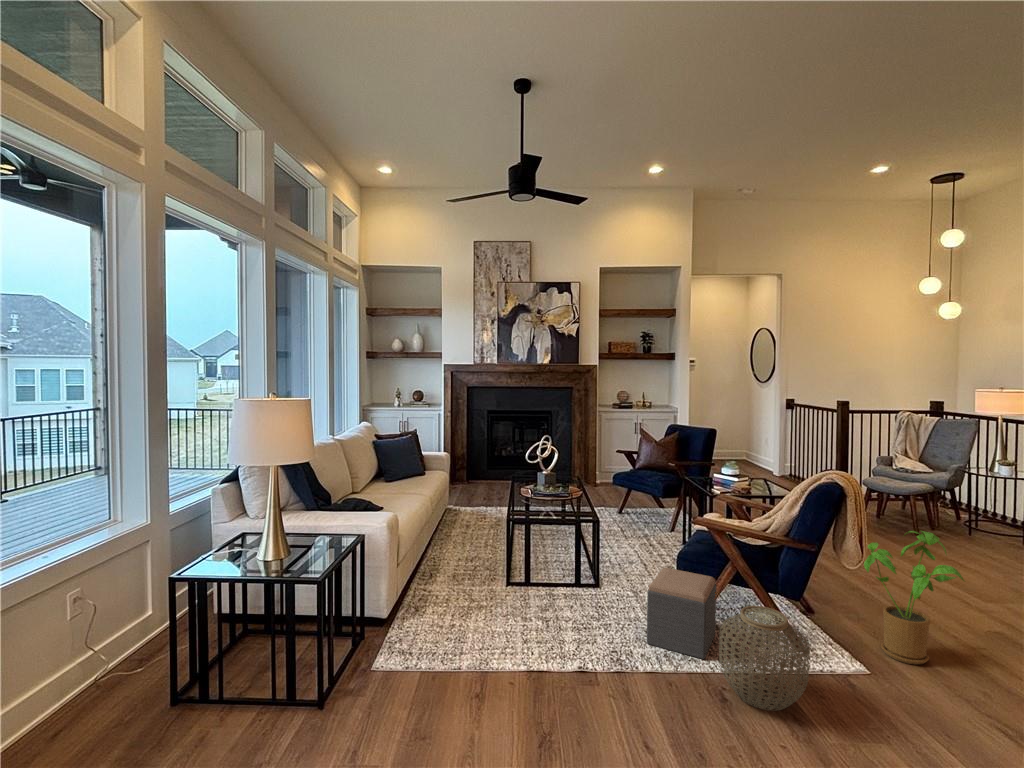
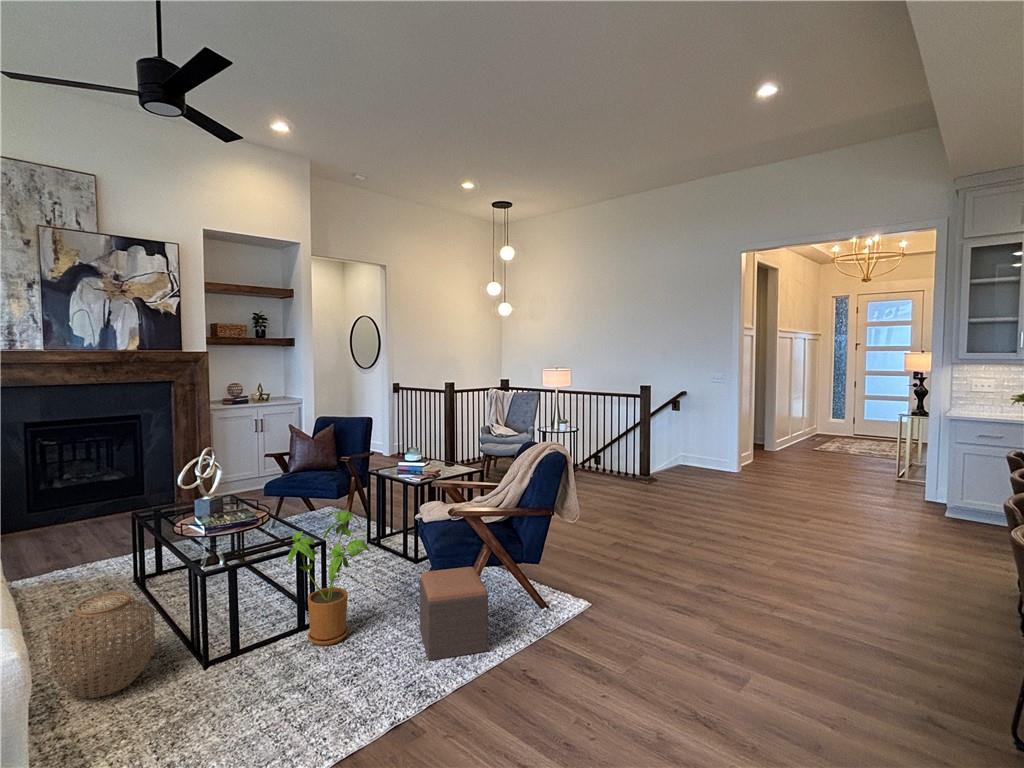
house plant: present [864,531,964,664] -> present [288,510,371,646]
woven basket: present [719,606,810,711] -> present [50,592,155,698]

